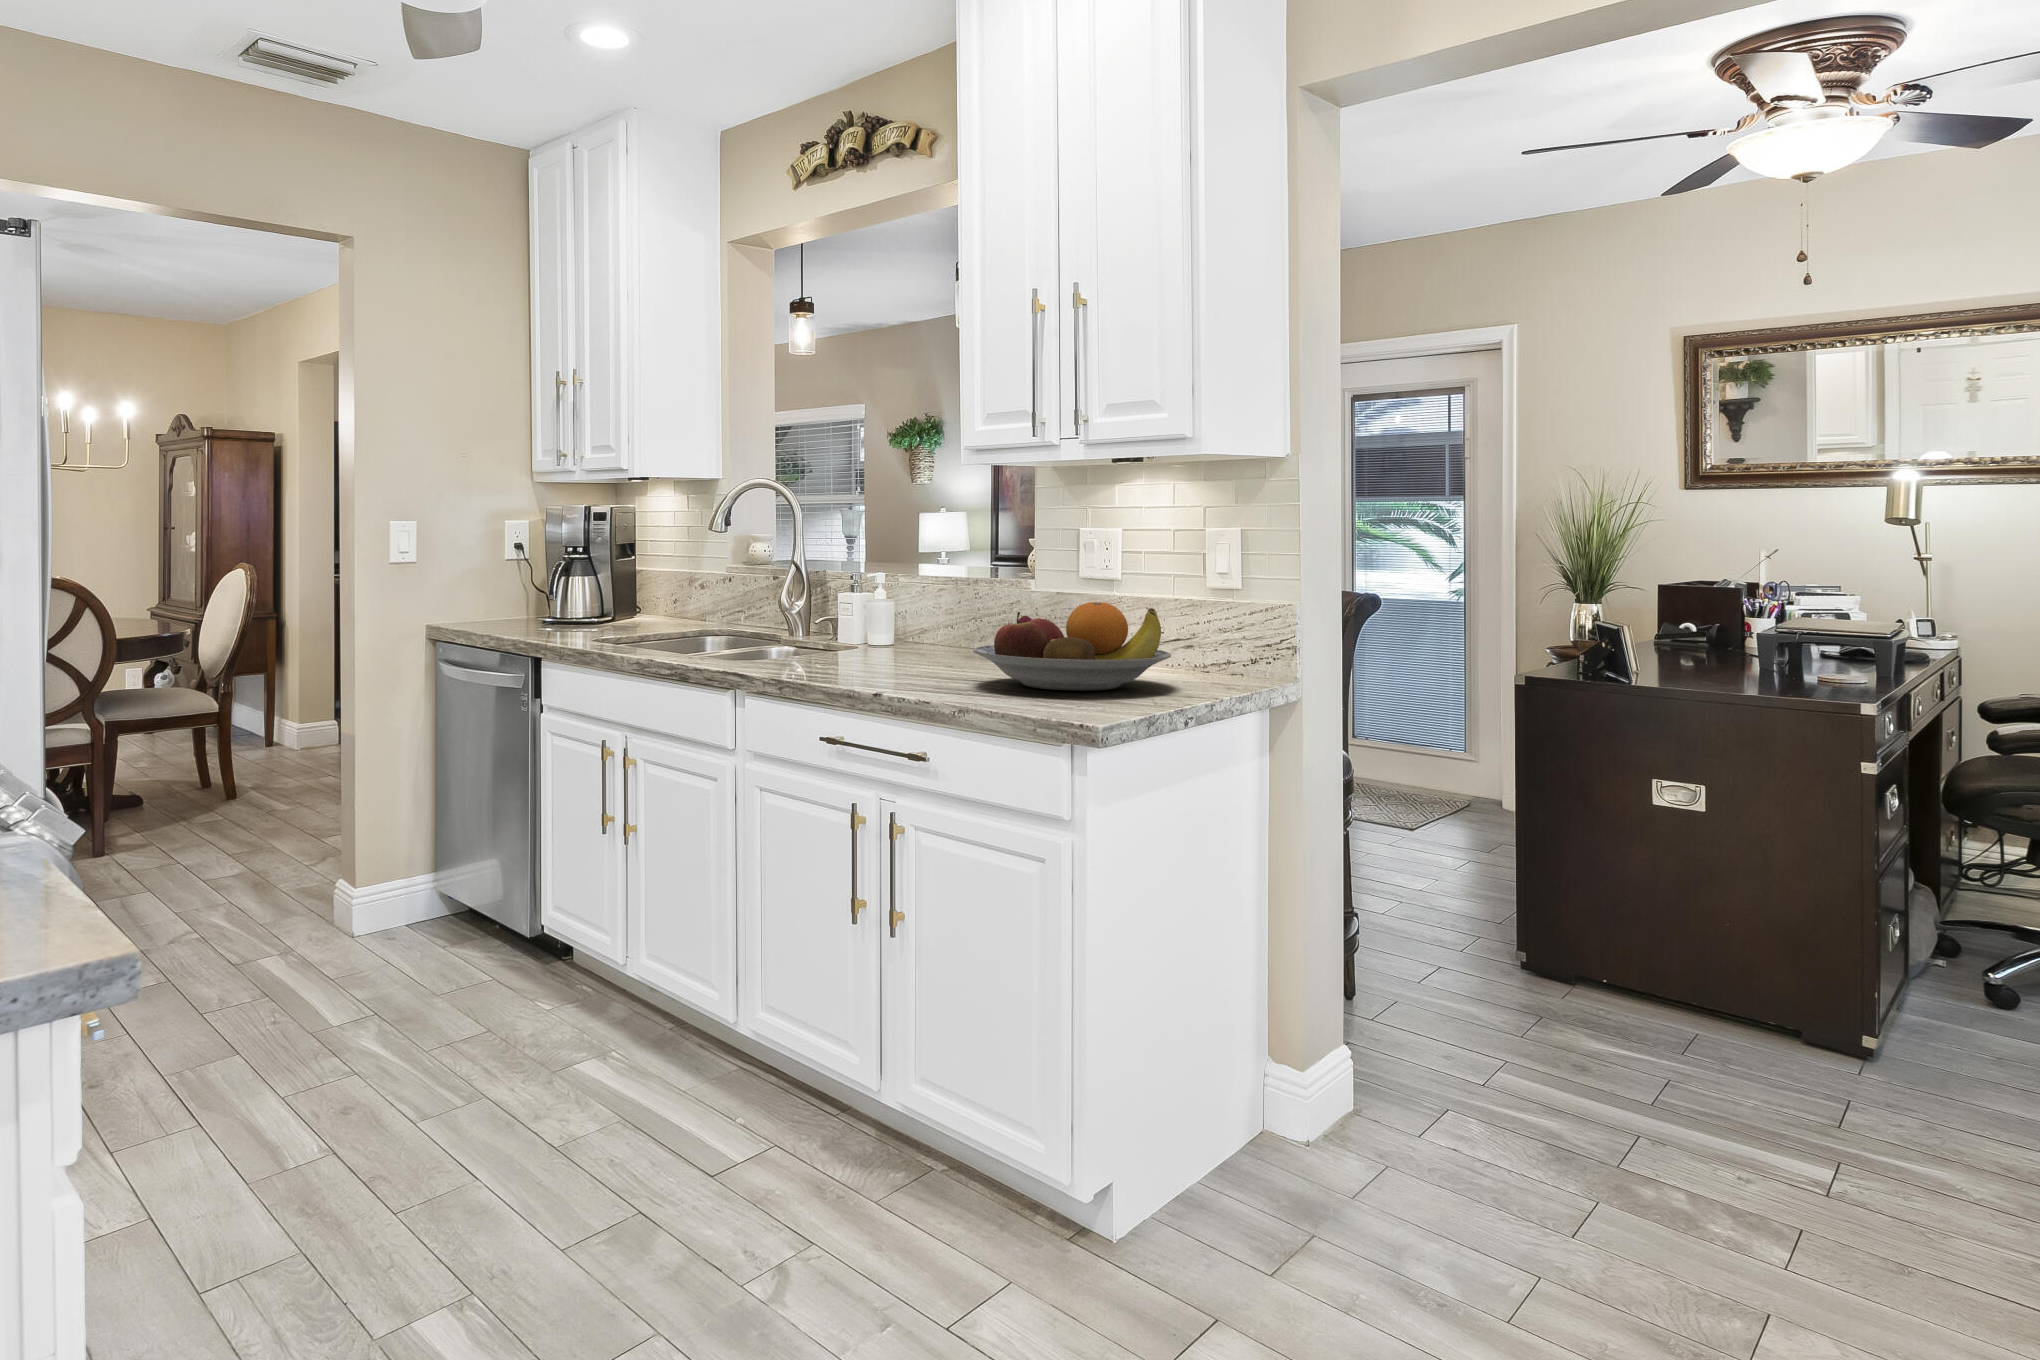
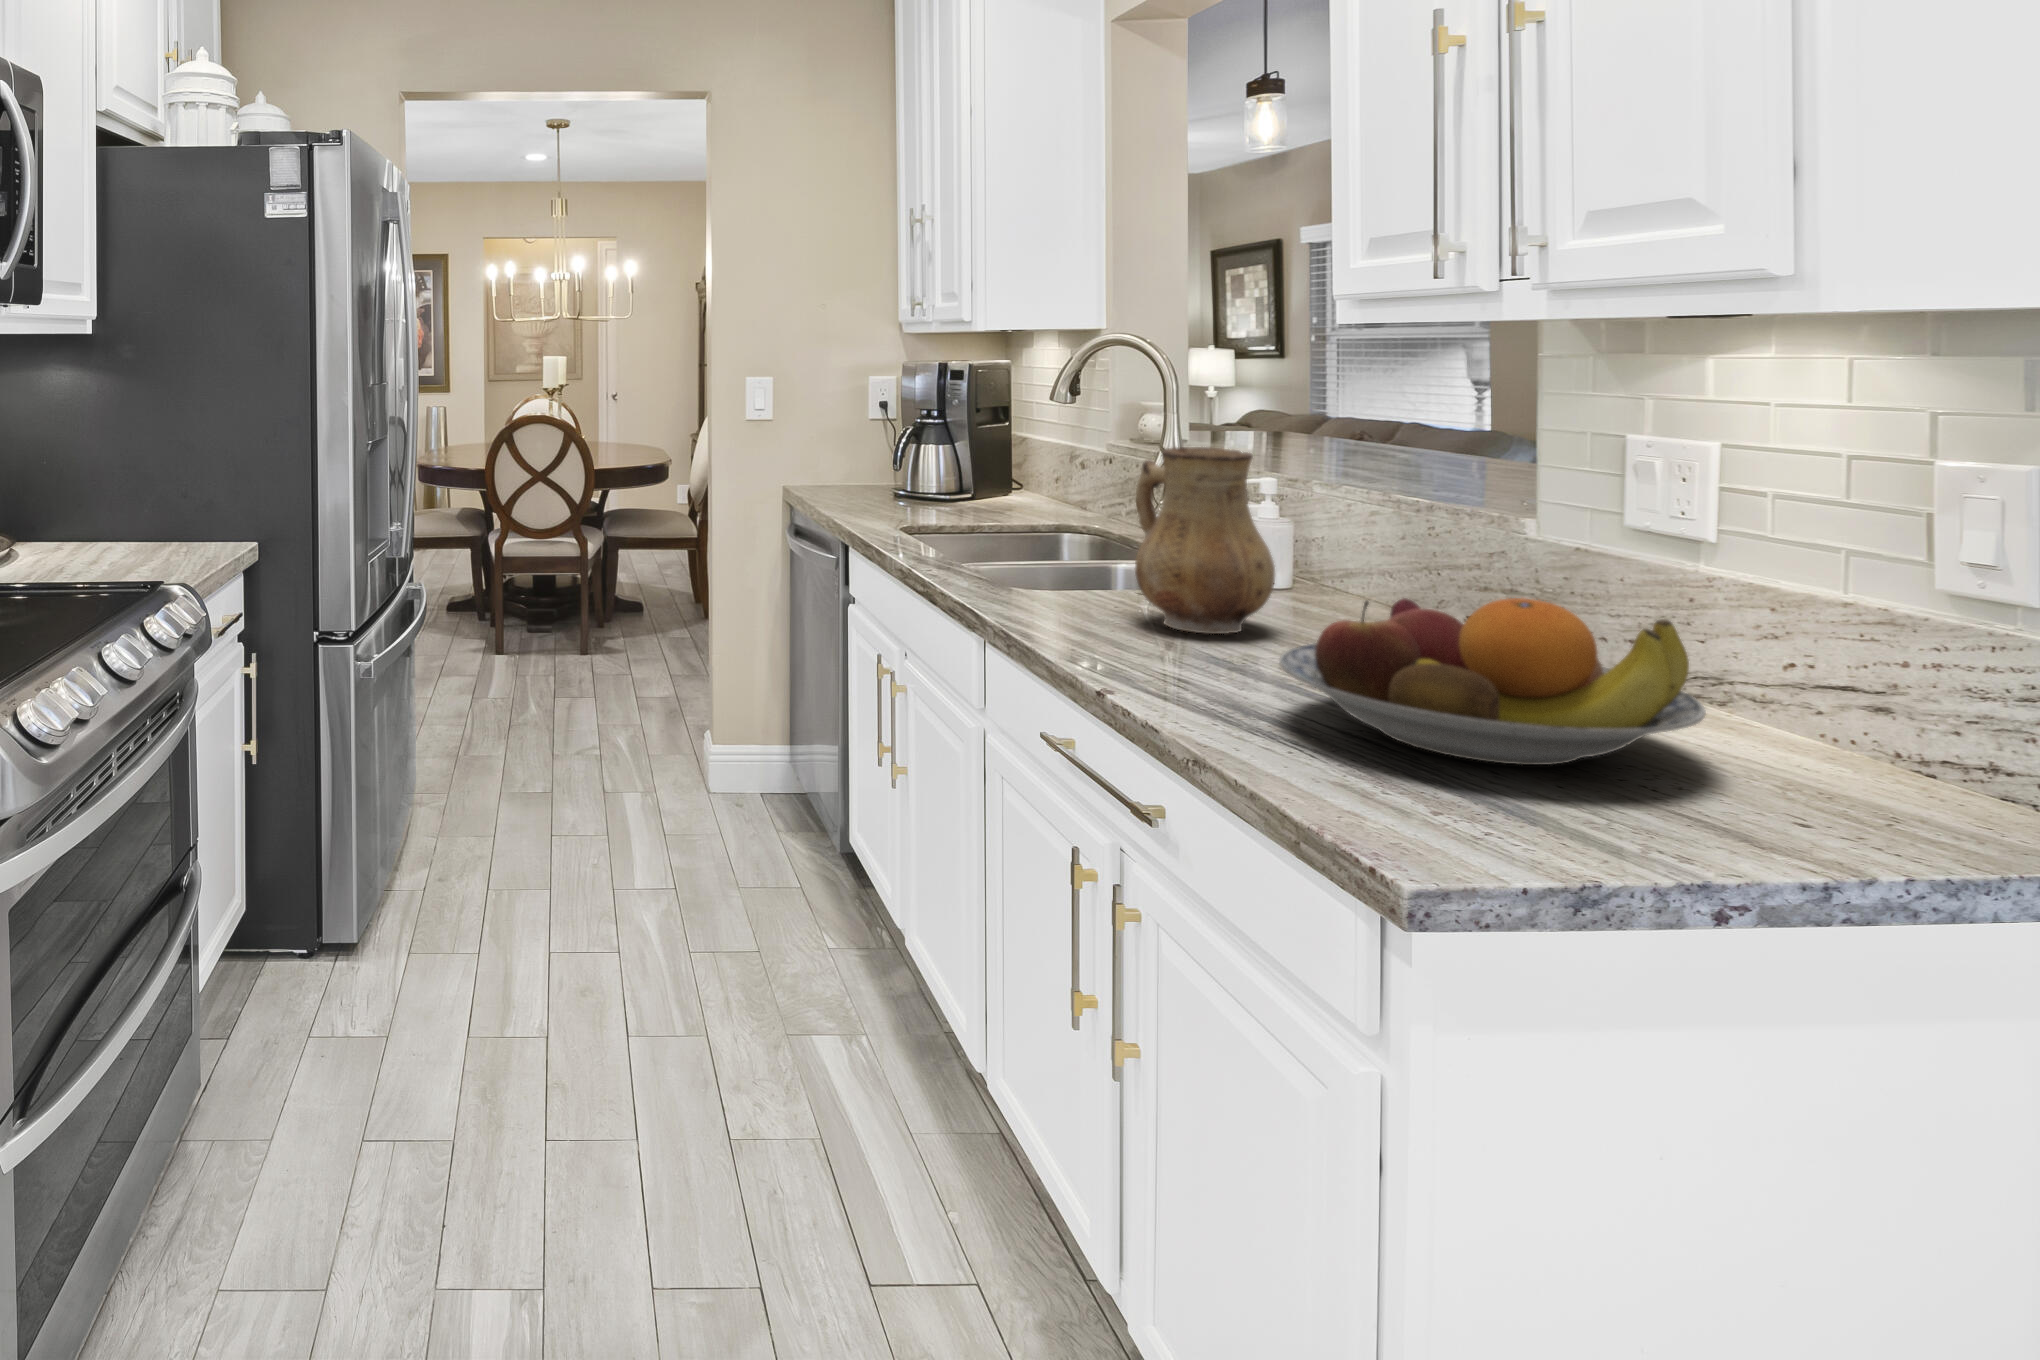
ceramic pitcher: none [831,543,922,665] -> present [1135,447,1275,634]

